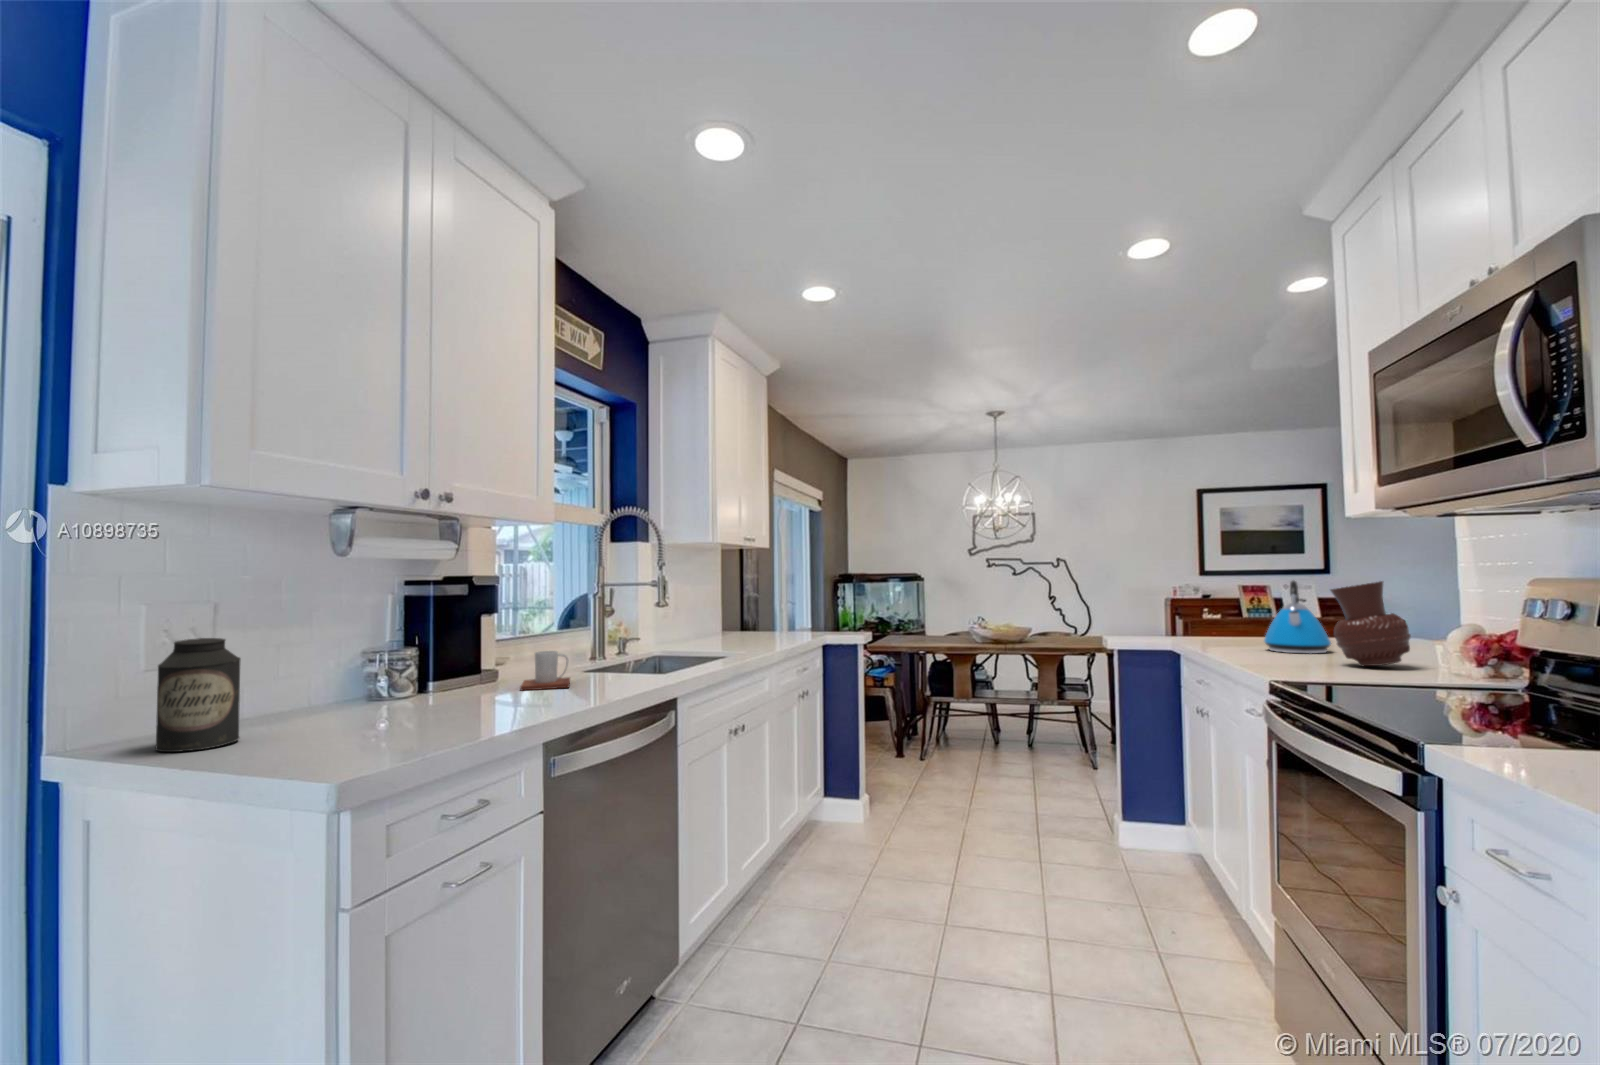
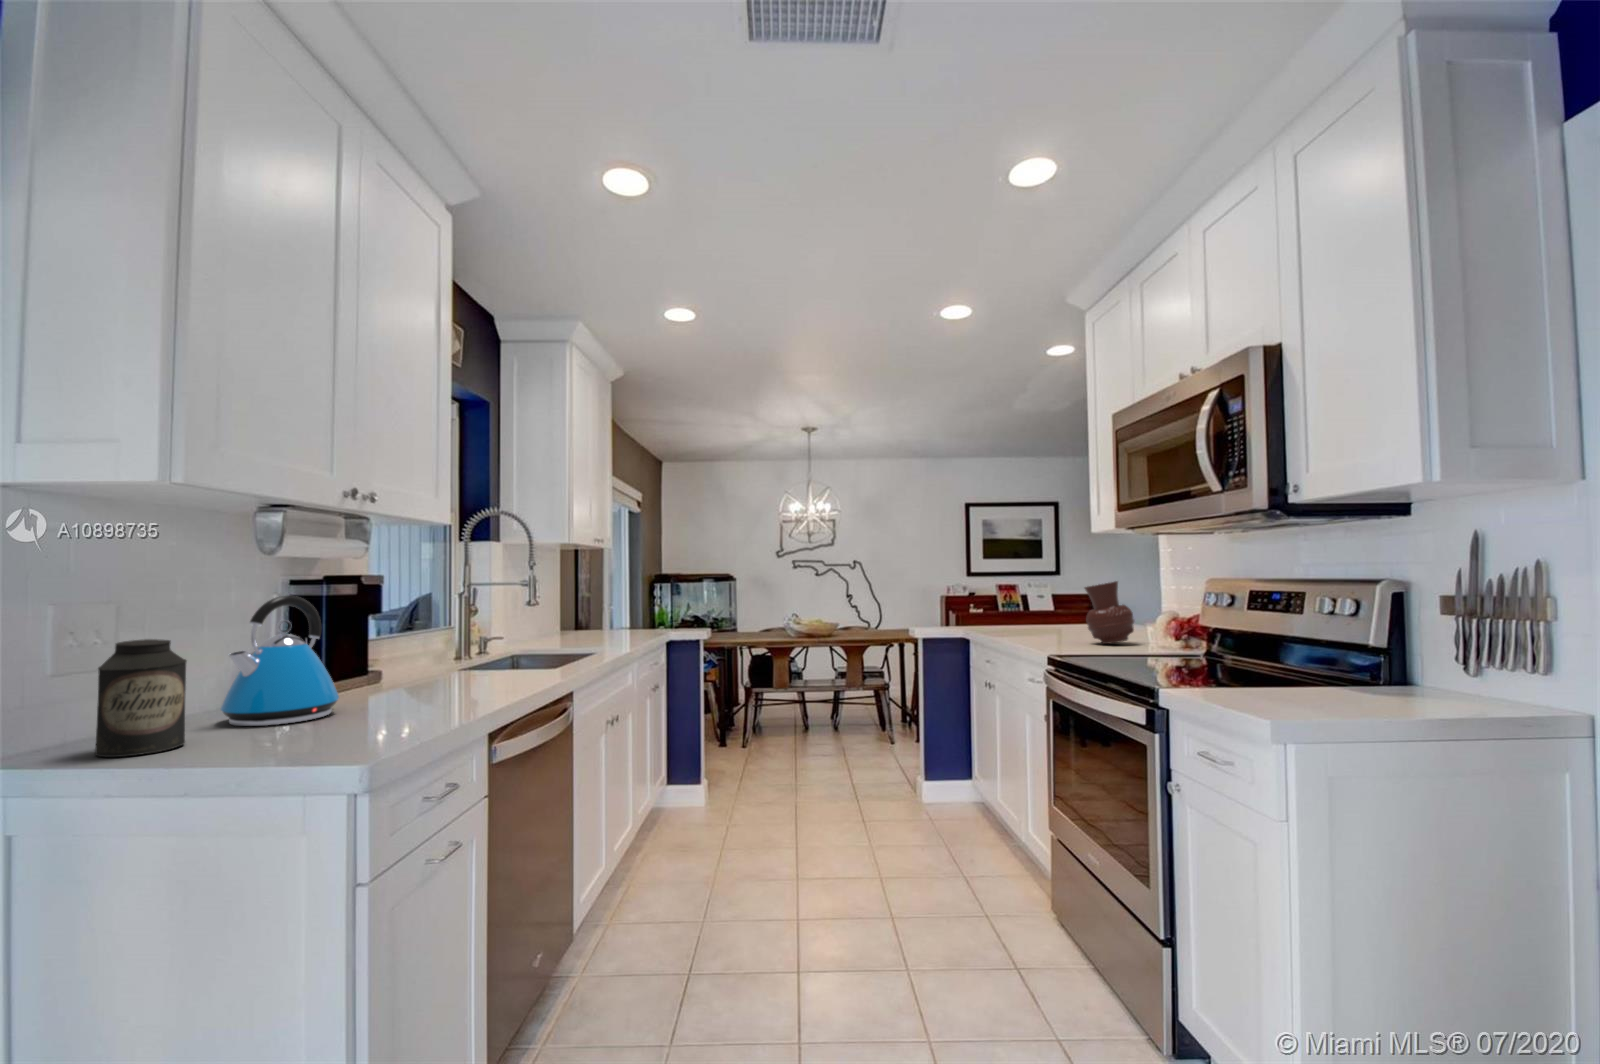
kettle: present [1264,580,1331,654] -> present [220,596,339,726]
mug: present [520,651,570,691] -> none [419,649,474,689]

